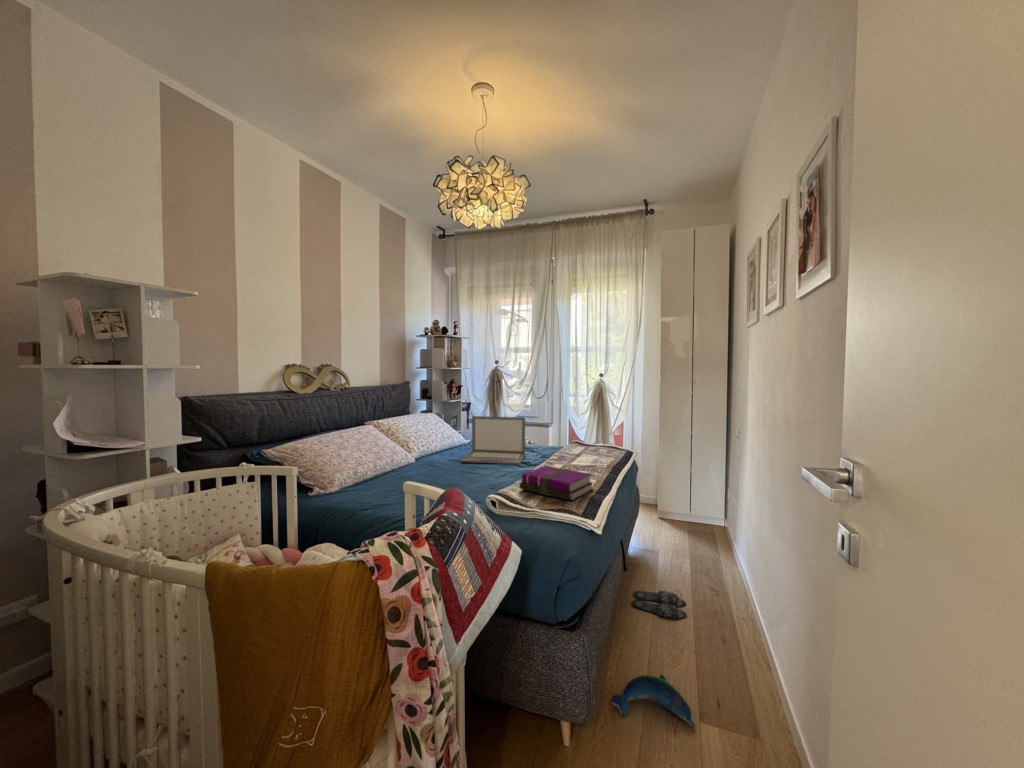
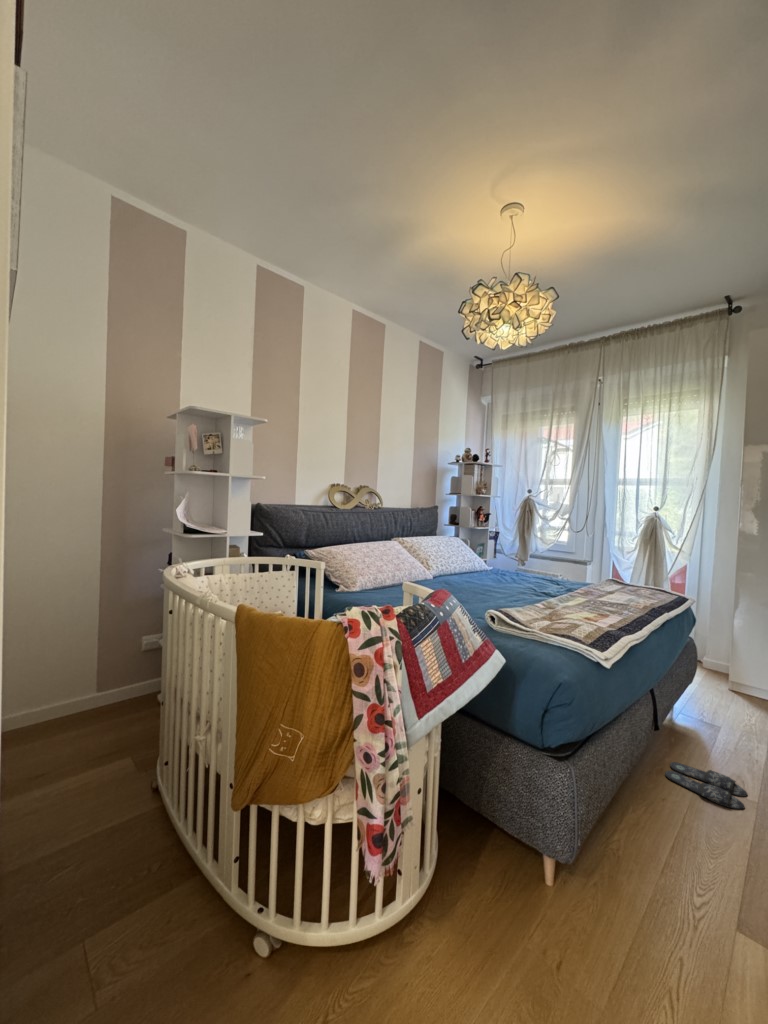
laptop: present [461,416,525,464] -> none [476,541,550,595]
notebook: present [519,466,593,501] -> none [526,594,614,632]
plush toy: present [611,674,695,727] -> none [611,846,724,930]

